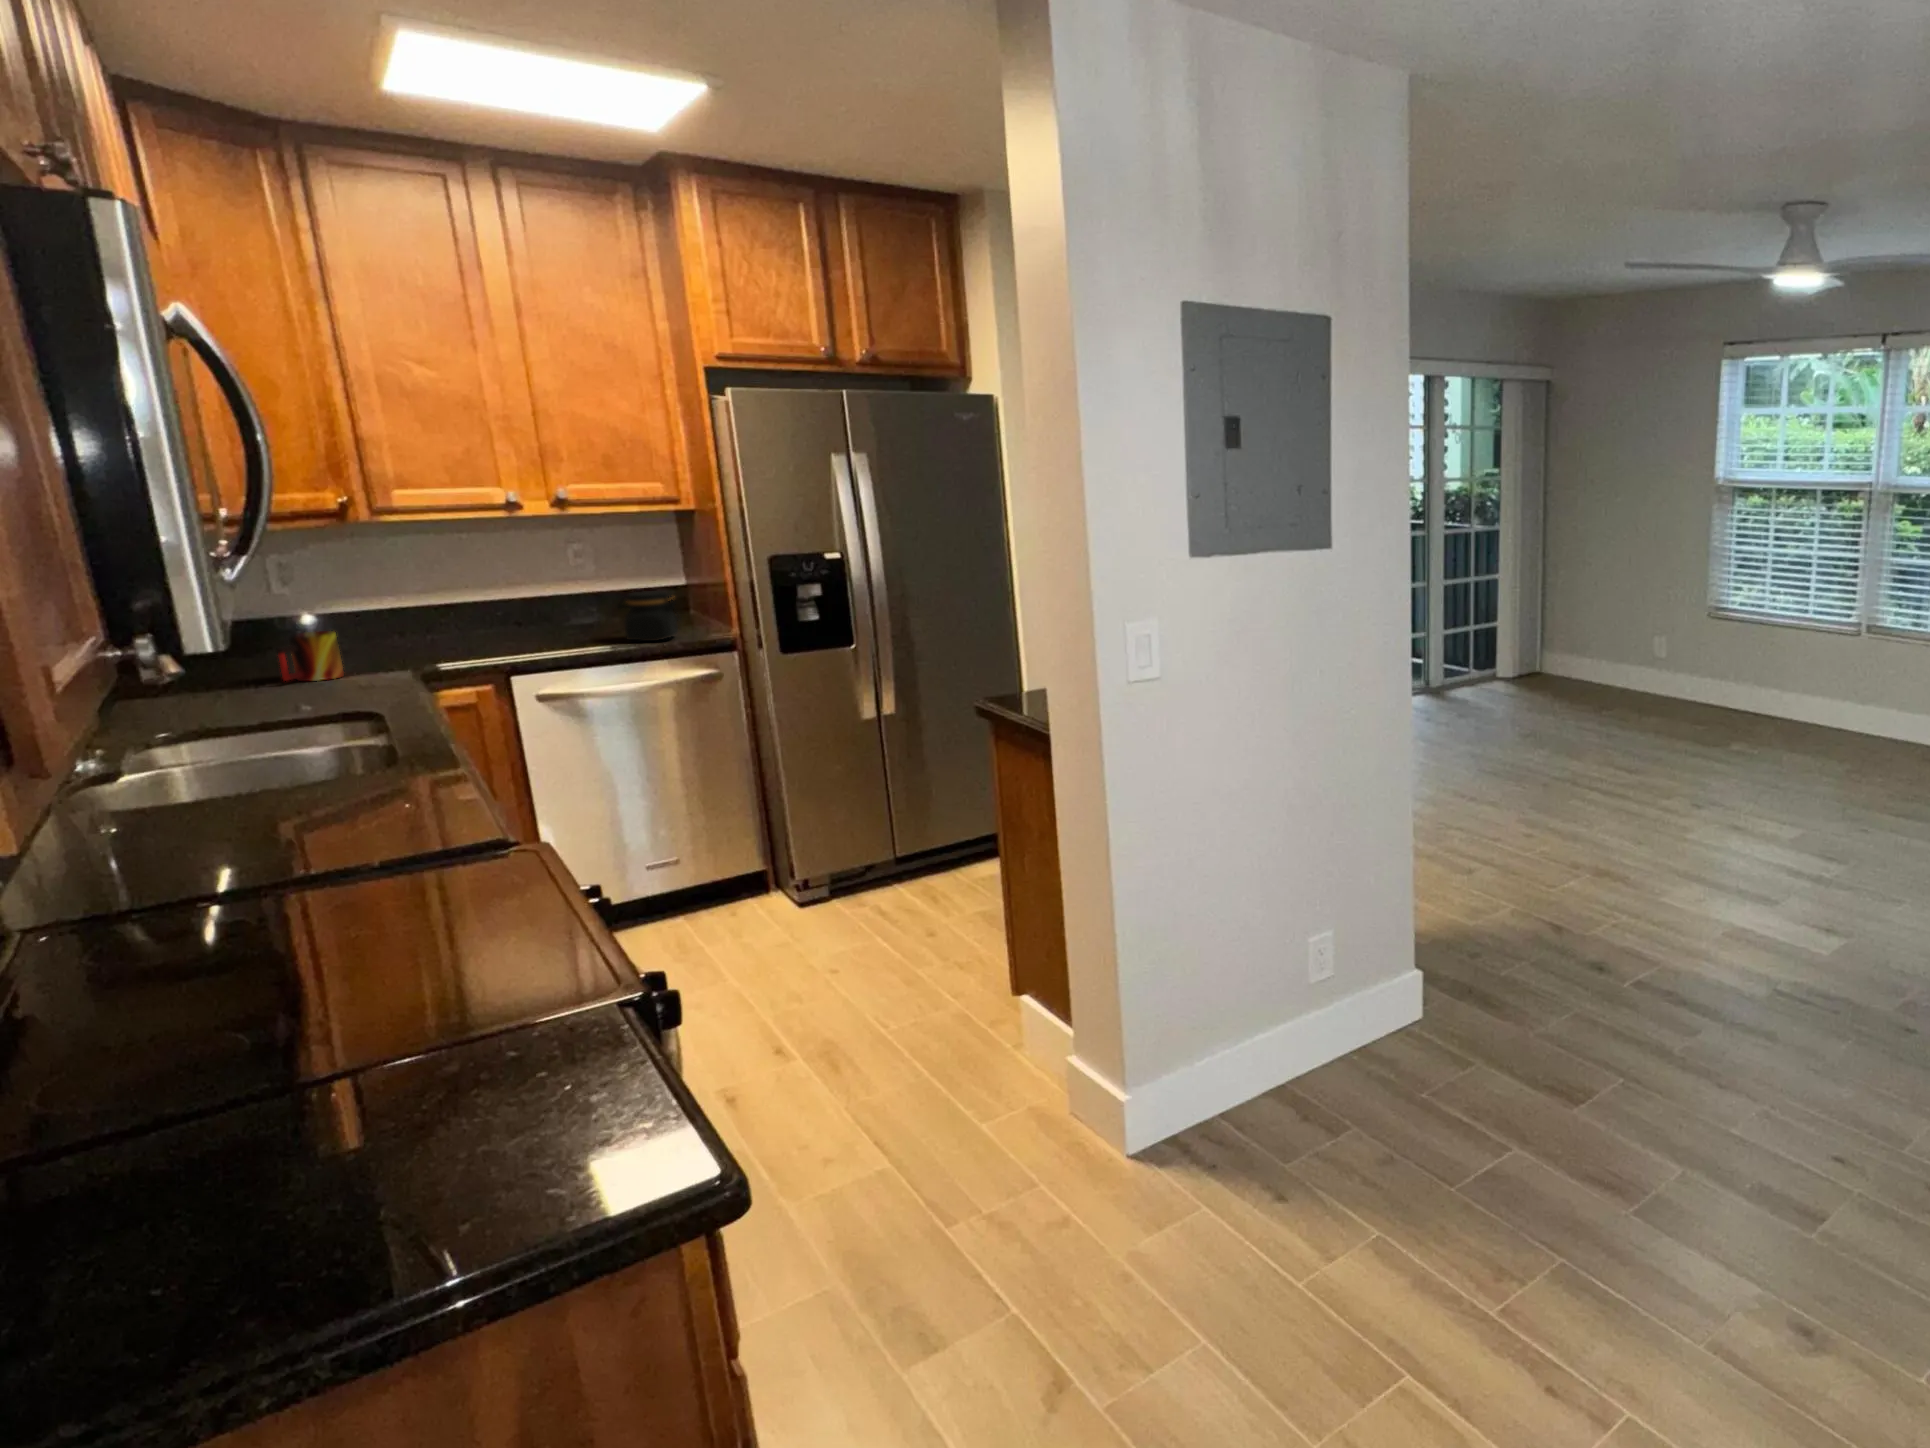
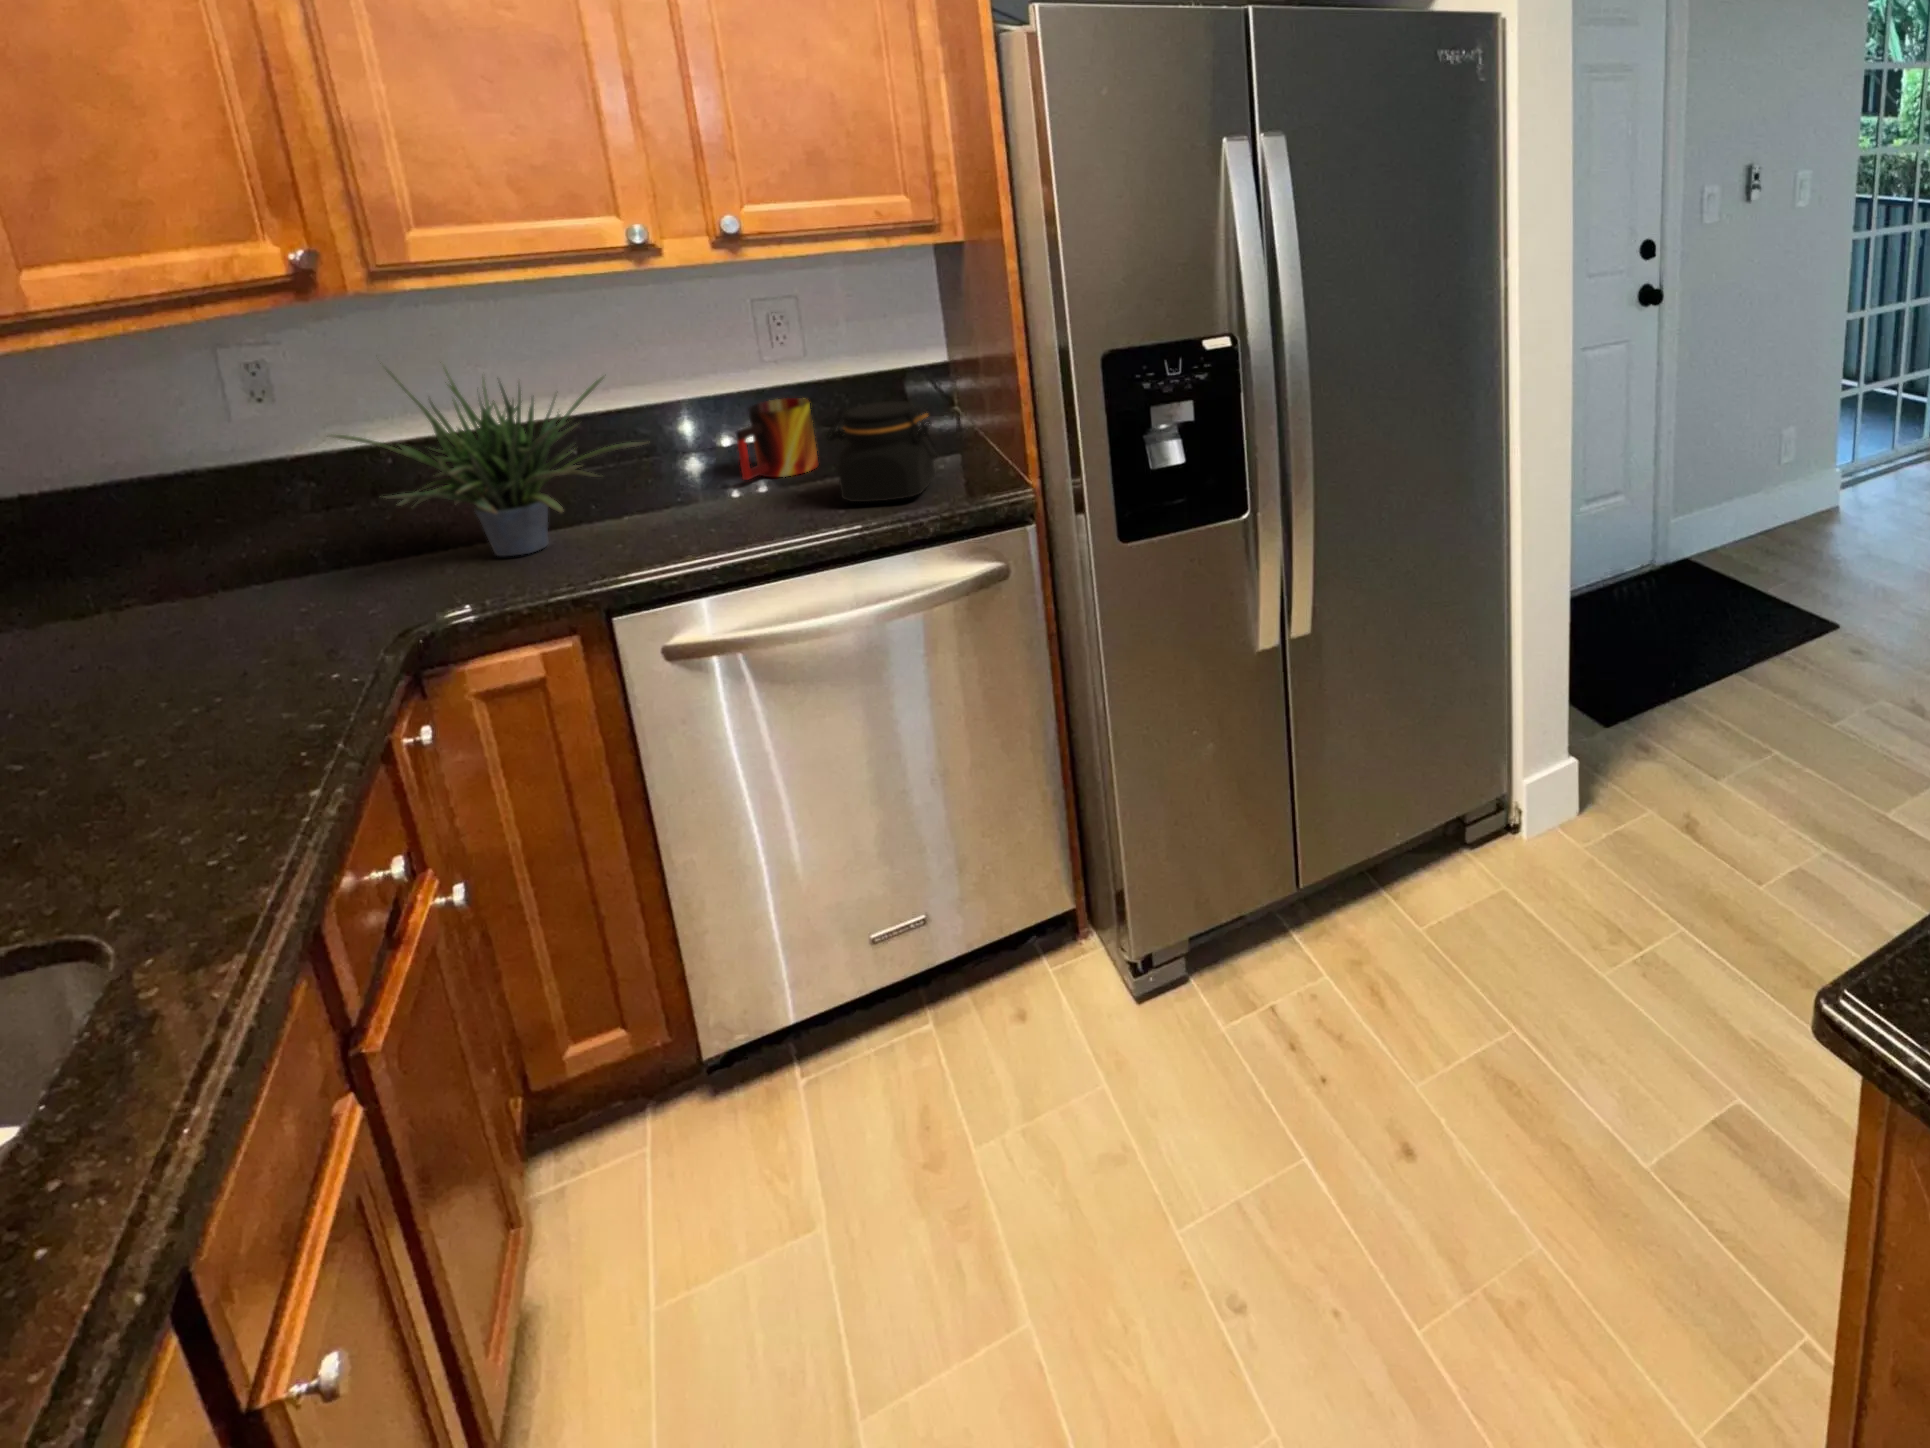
potted plant: none [358,551,521,657] -> present [331,369,648,556]
mug: present [277,631,344,681] -> present [736,398,818,480]

